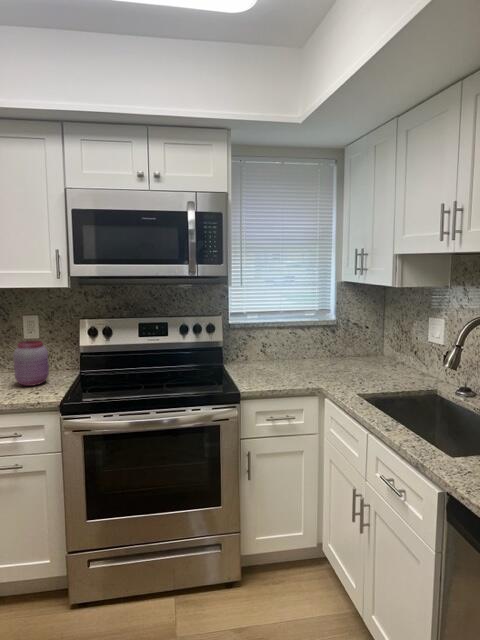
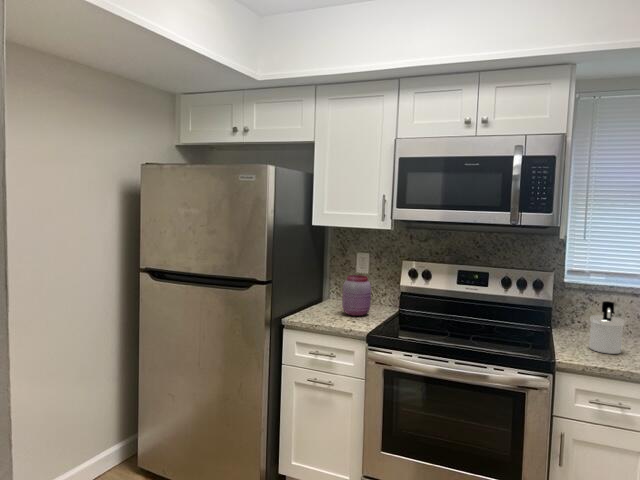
soap dispenser: none [255,336,280,378] -> present [589,301,625,354]

